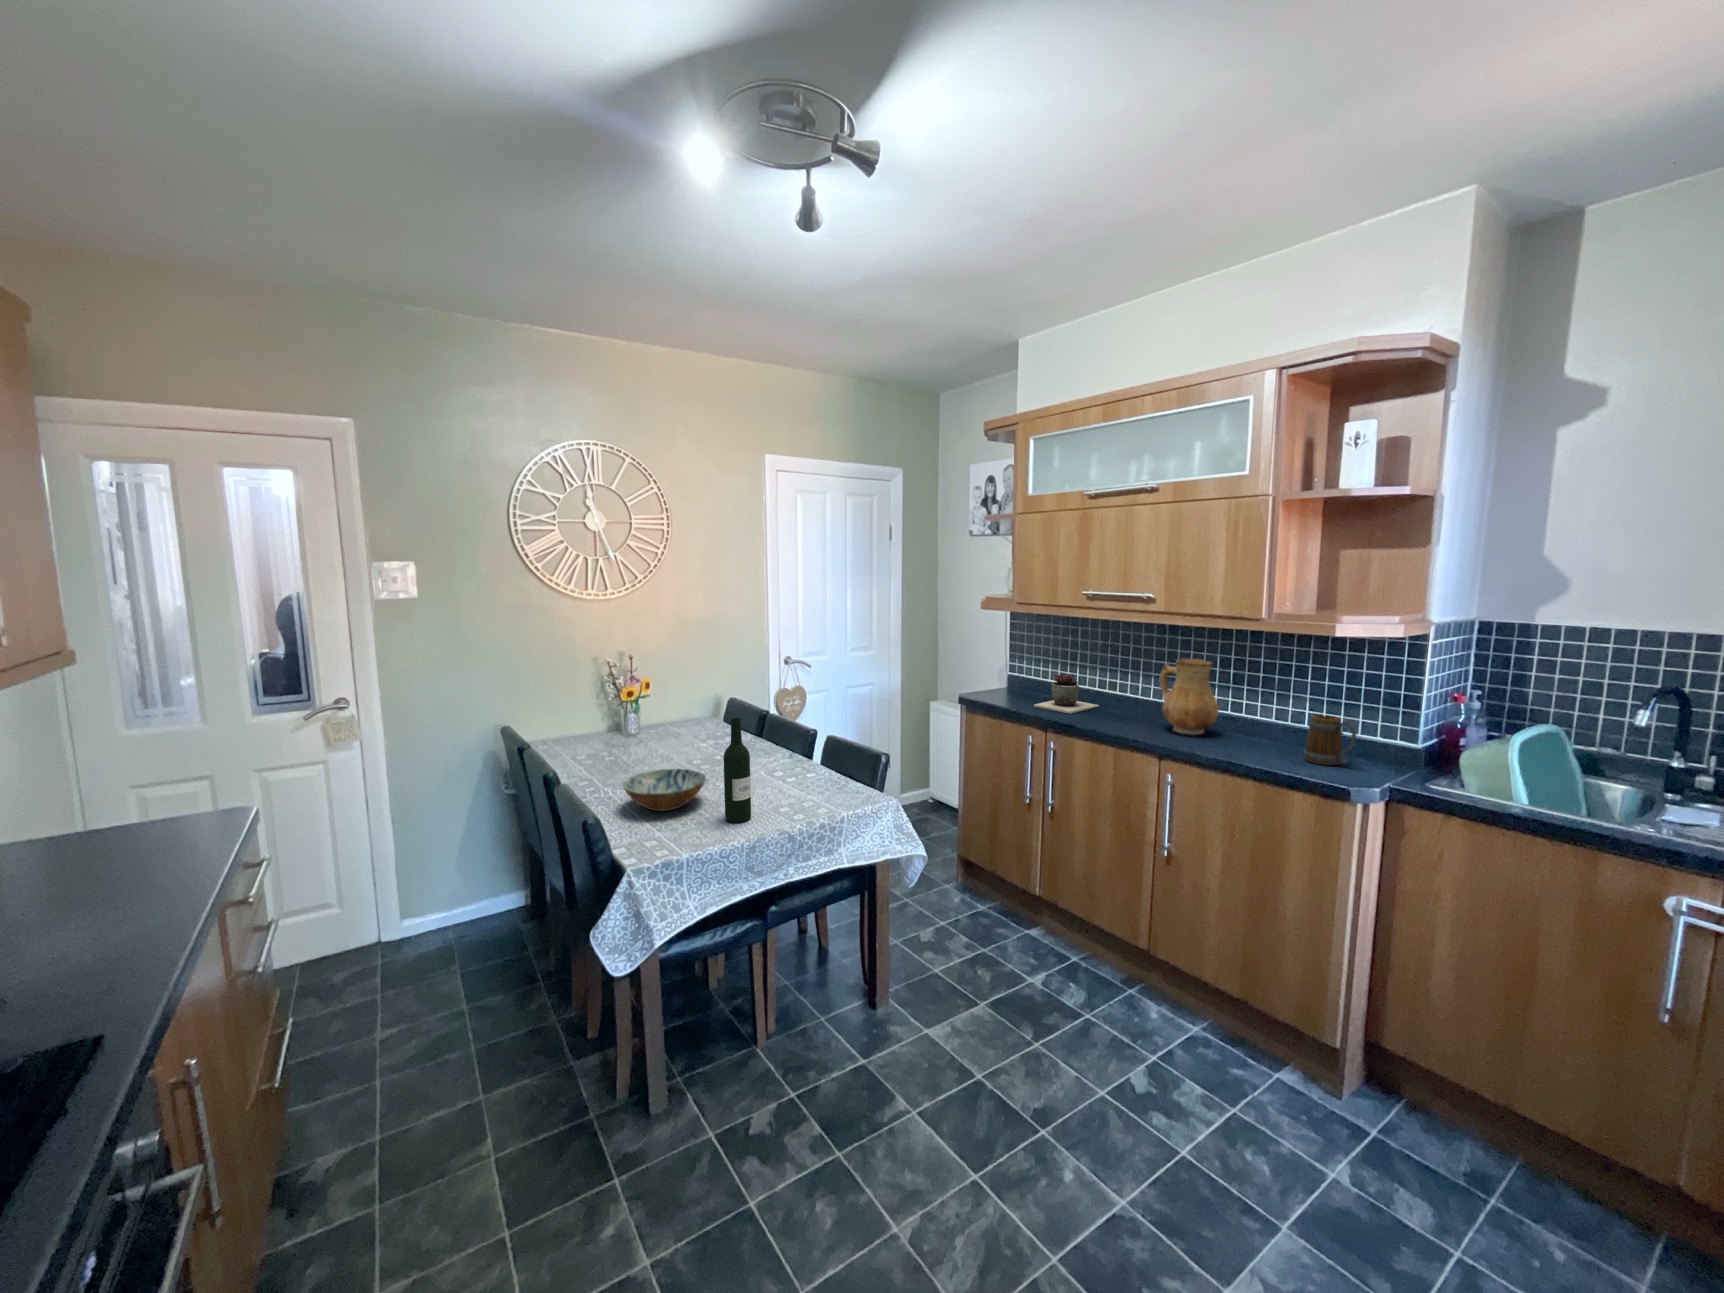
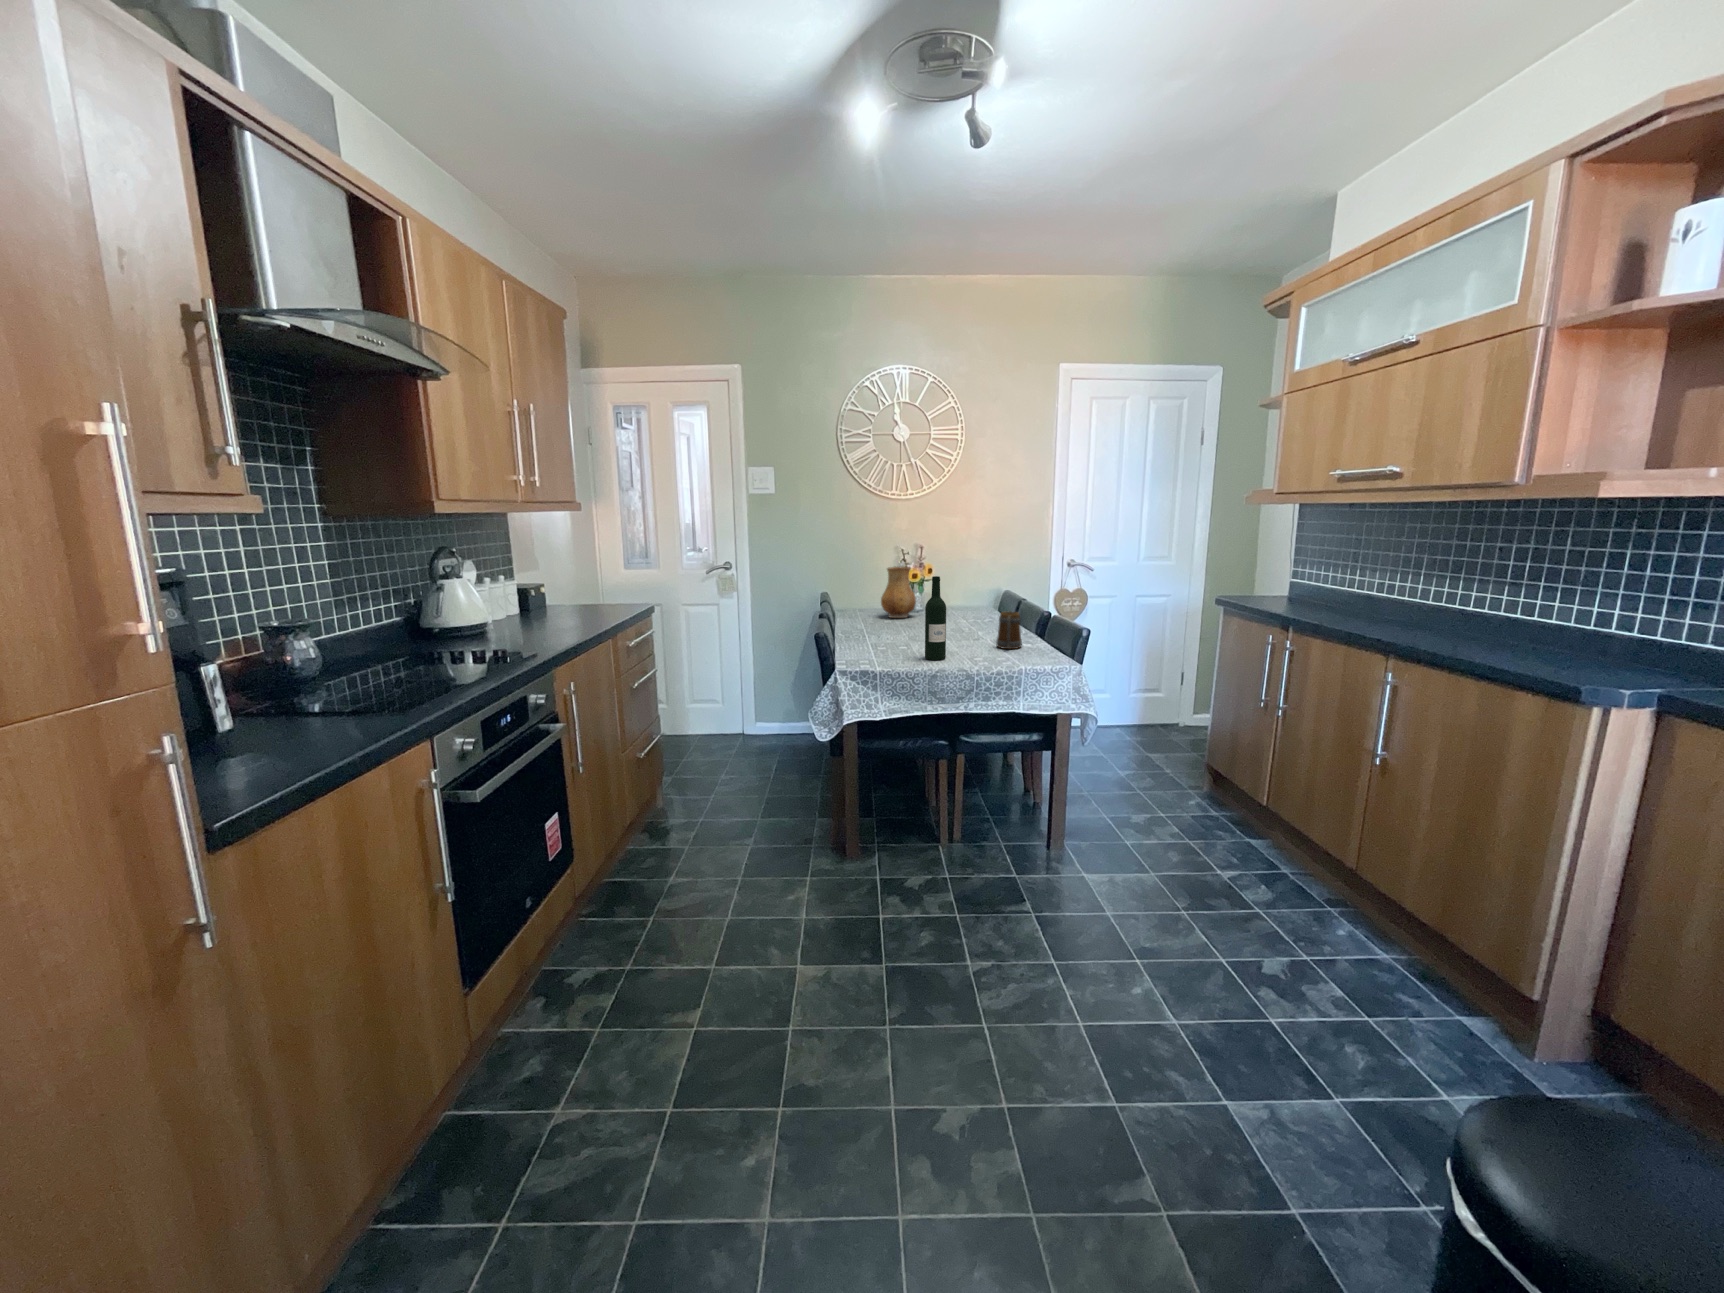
ceramic pitcher: present [1160,659,1219,735] -> present [881,567,916,618]
succulent plant: present [1034,674,1099,714] -> none [1290,572,1376,615]
mug: present [1304,714,1356,765] -> present [996,612,1022,649]
bowl: present [623,769,706,811] -> none [863,622,926,649]

